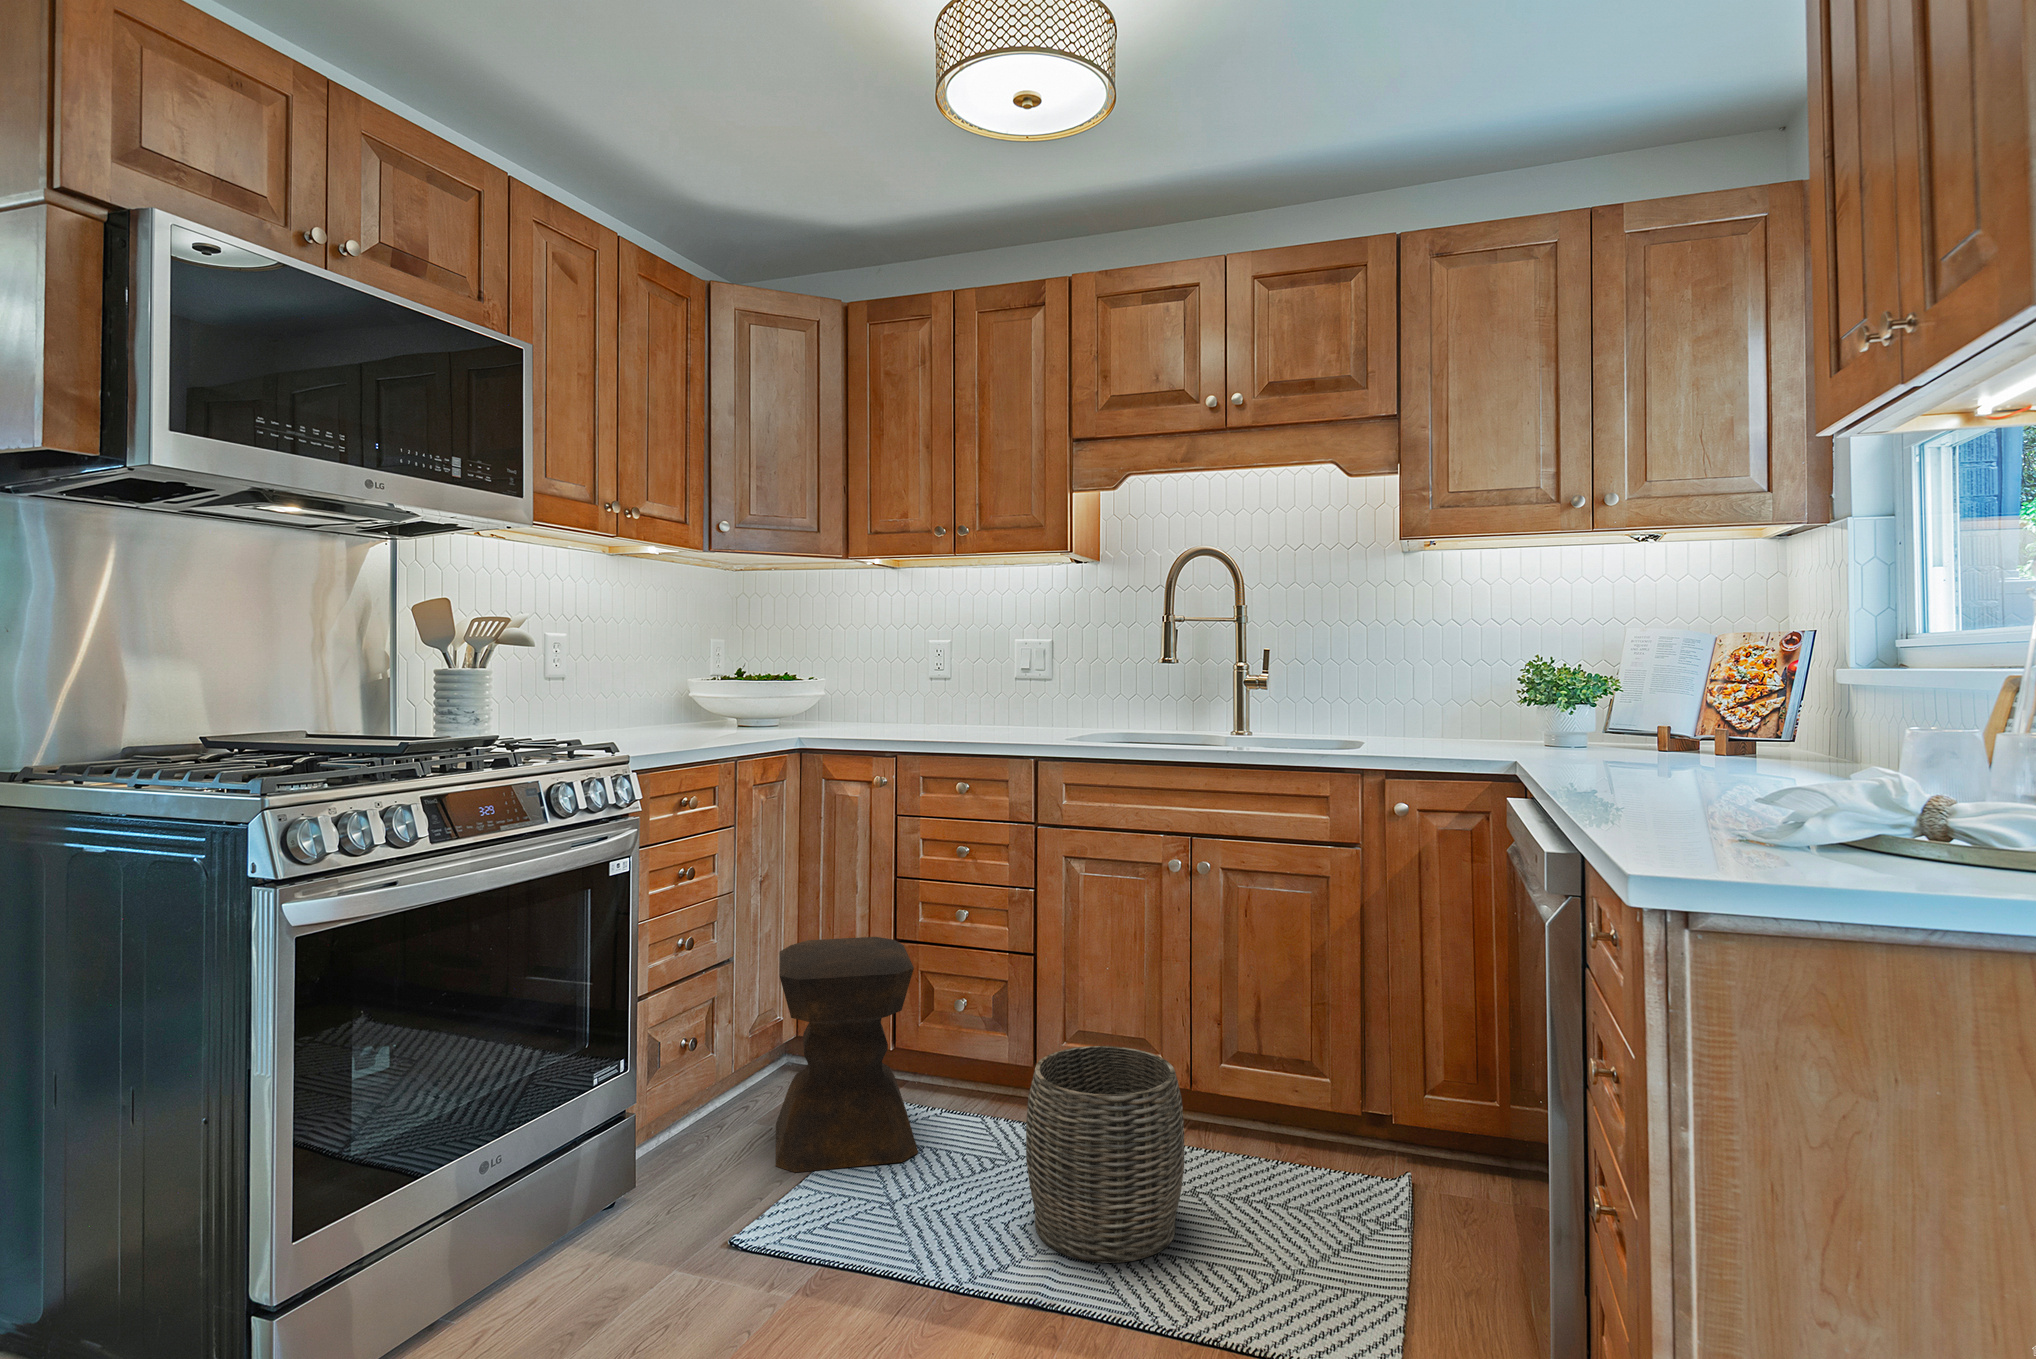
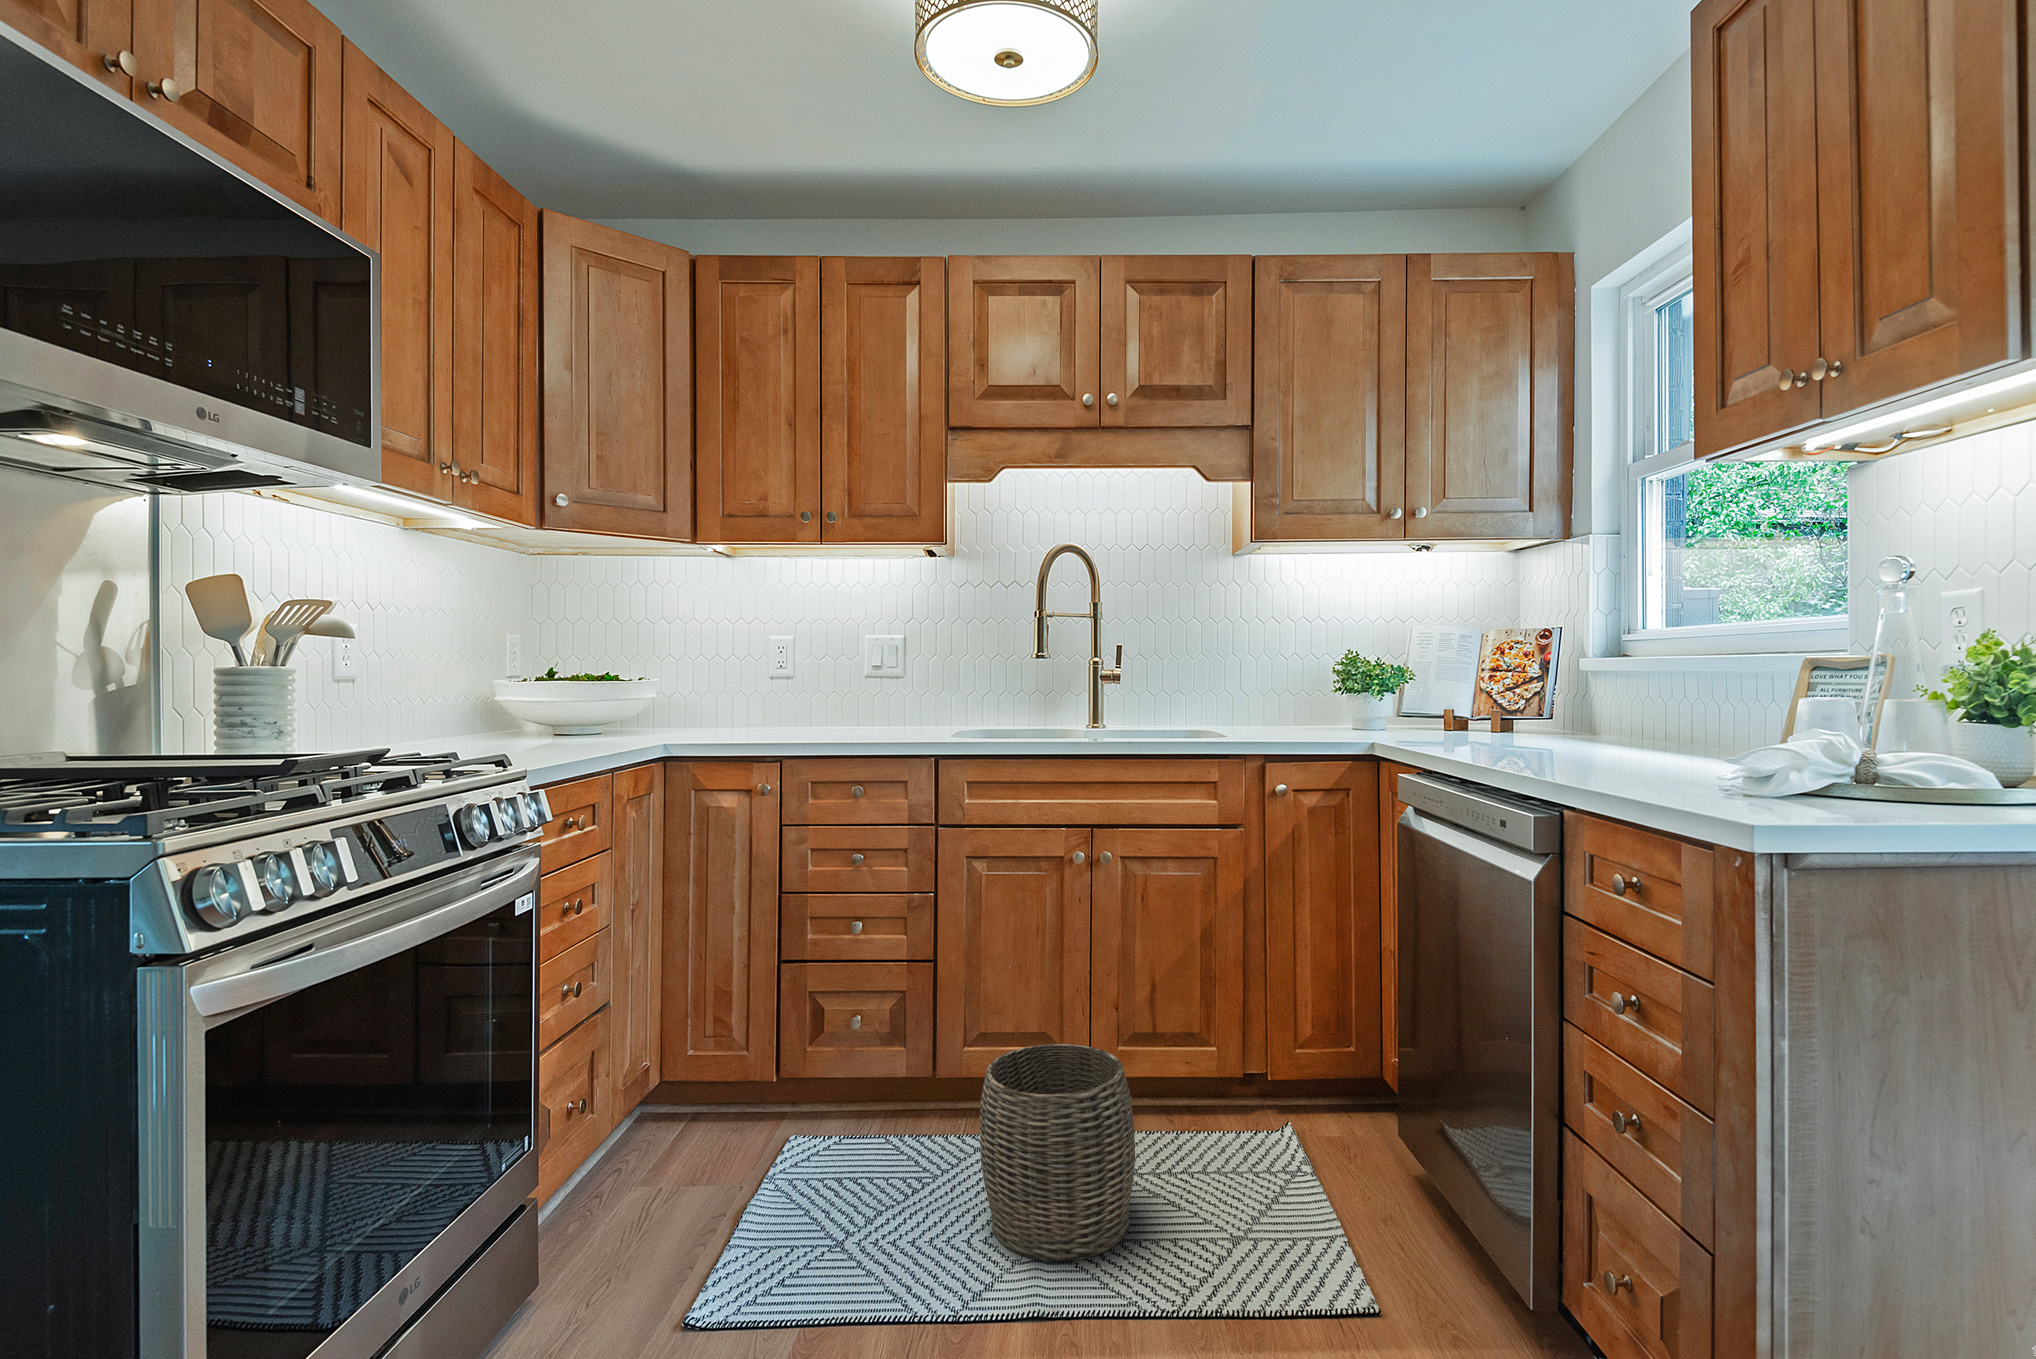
stool: present [776,937,918,1172] -> none [668,966,840,1230]

